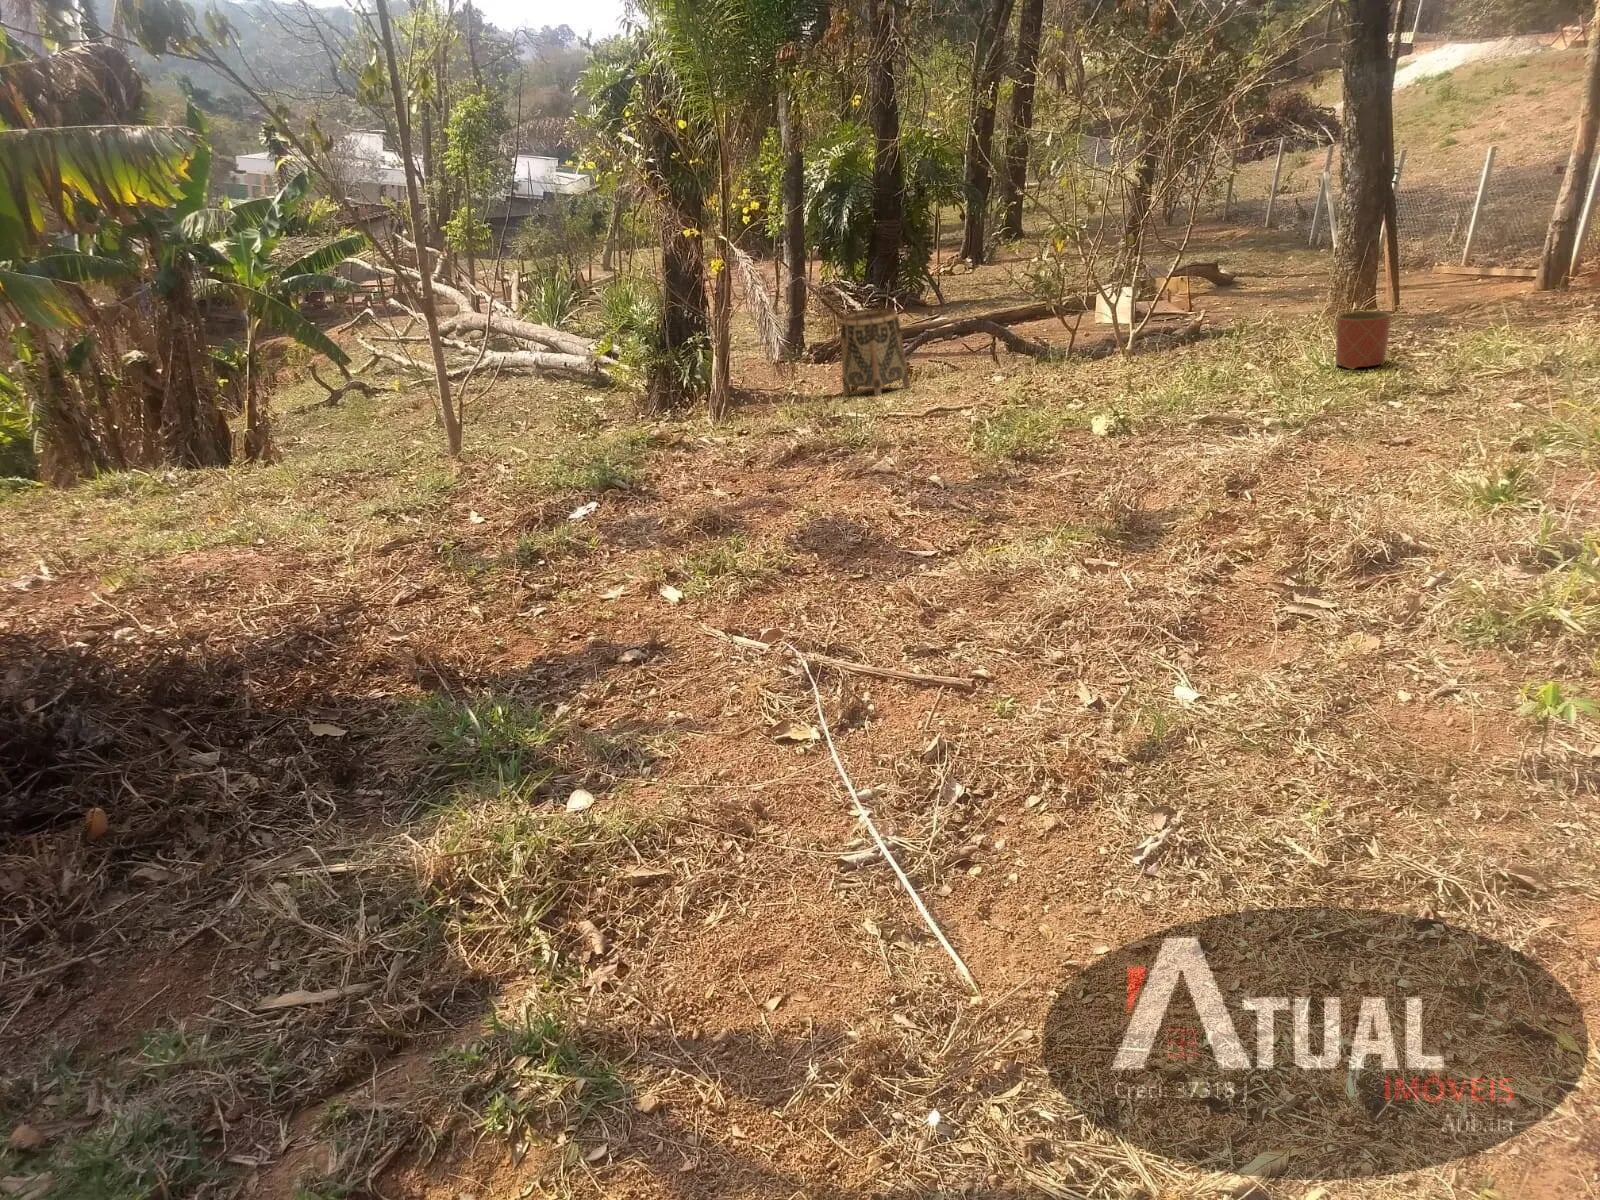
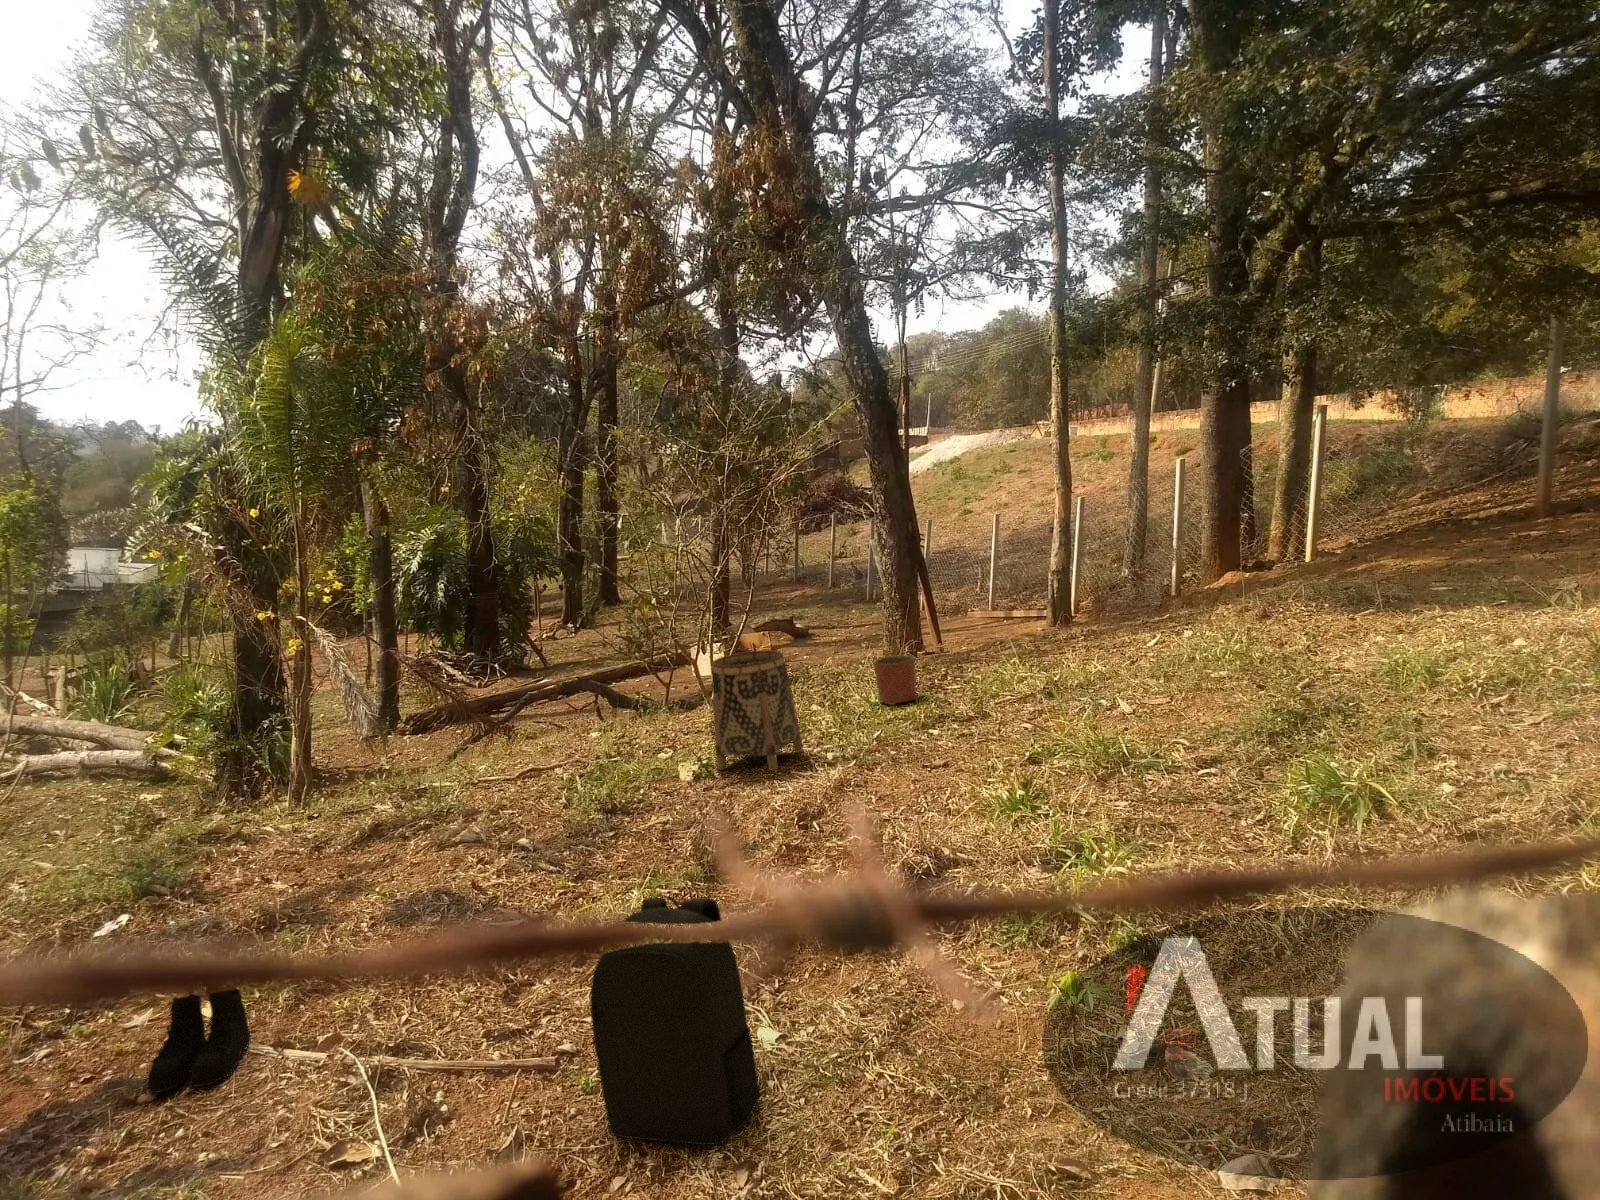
basket: present [841,308,910,396] -> present [711,650,803,770]
backpack: none [1020,546,1180,786] -> present [590,896,761,1145]
boots: none [627,576,704,654] -> present [148,989,251,1093]

